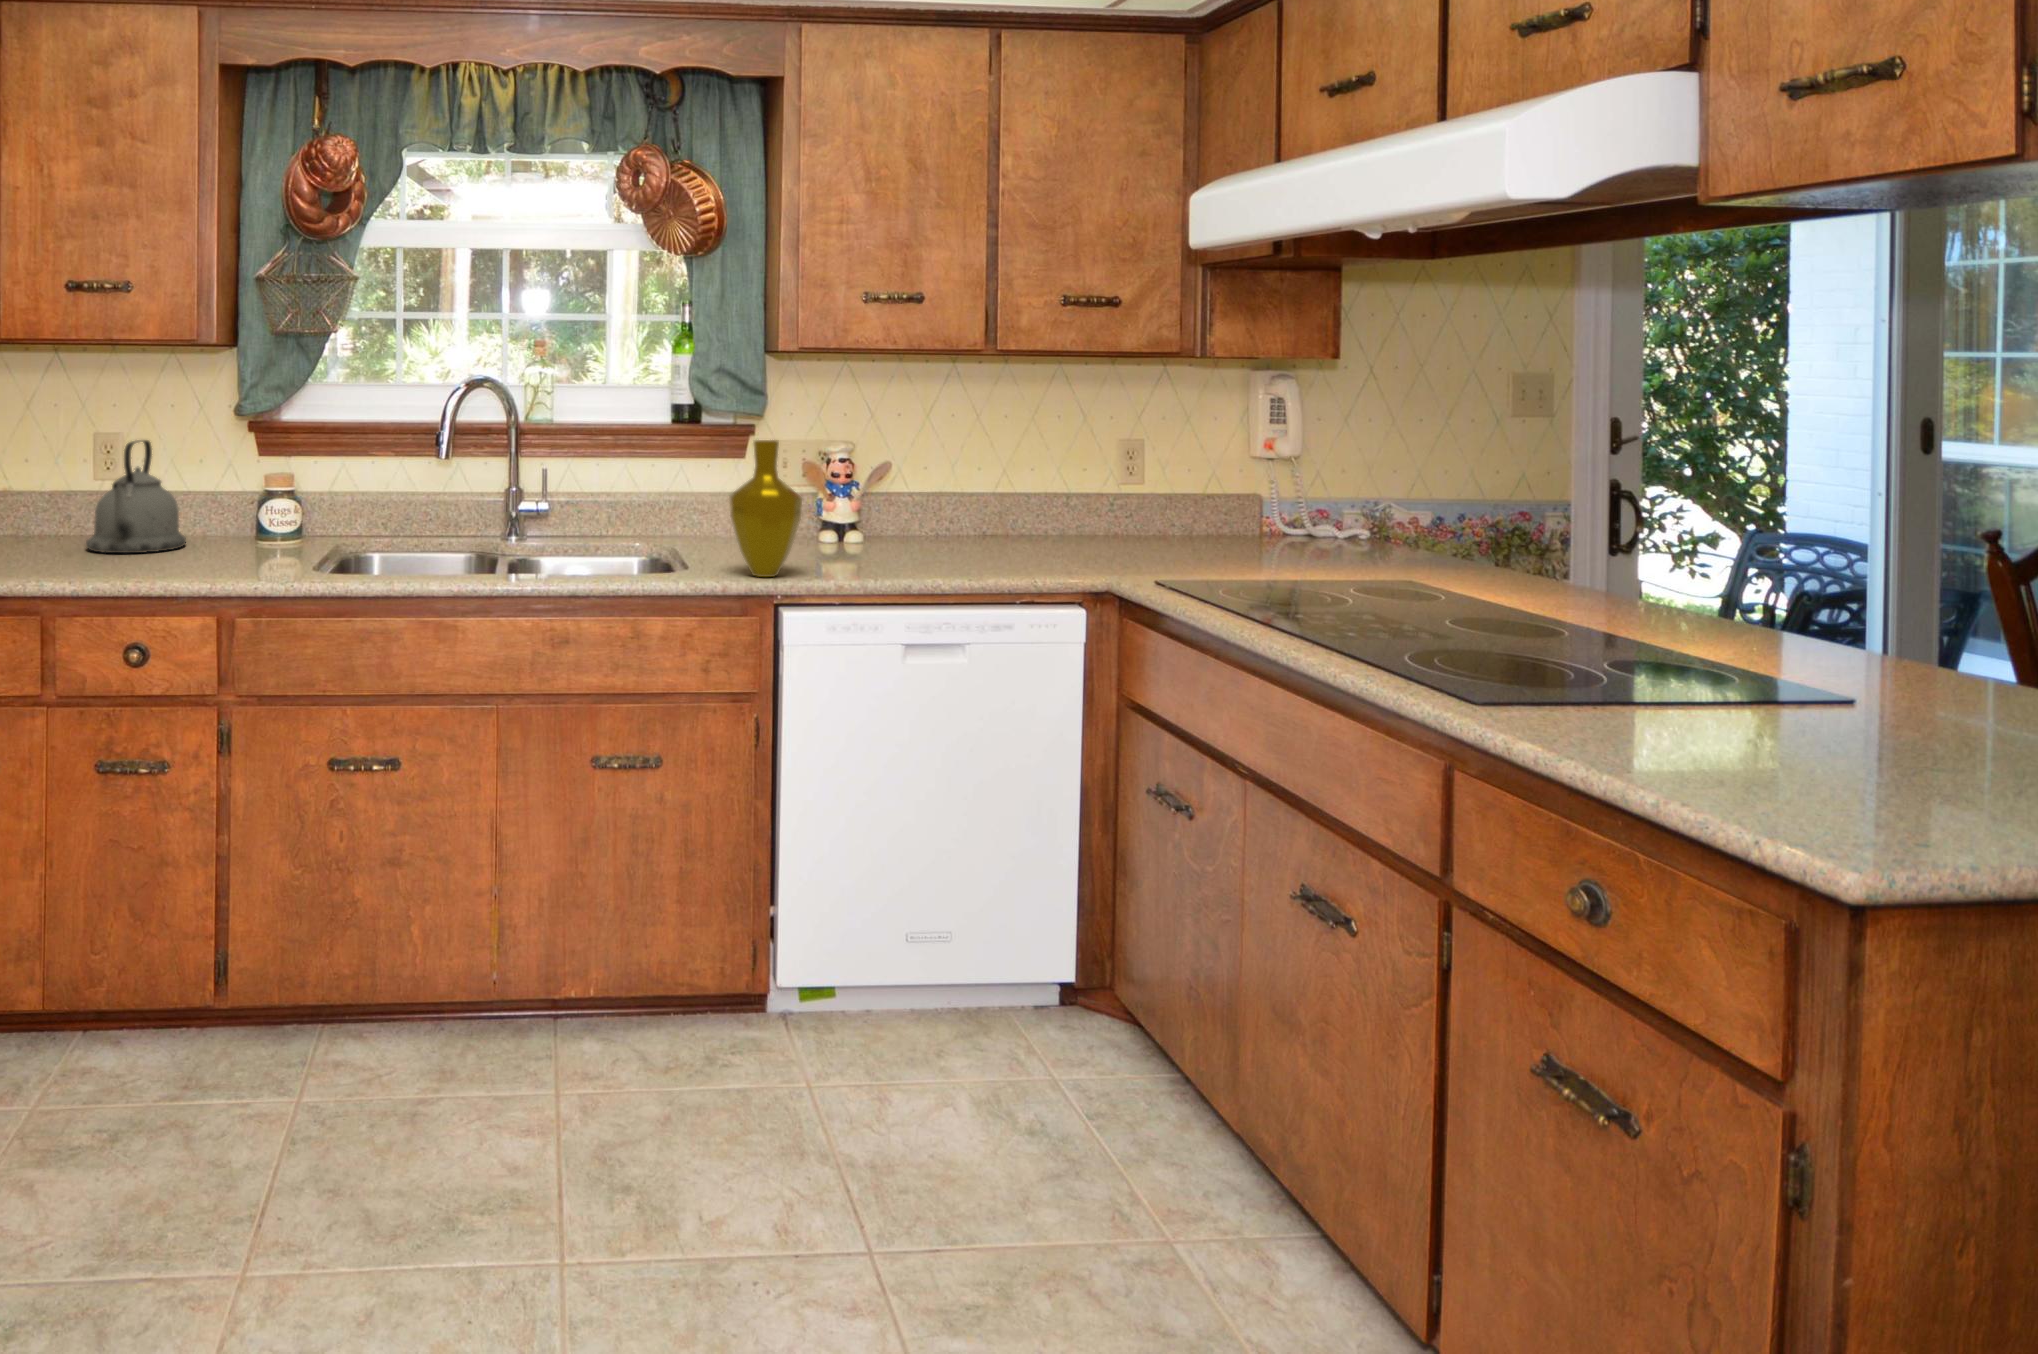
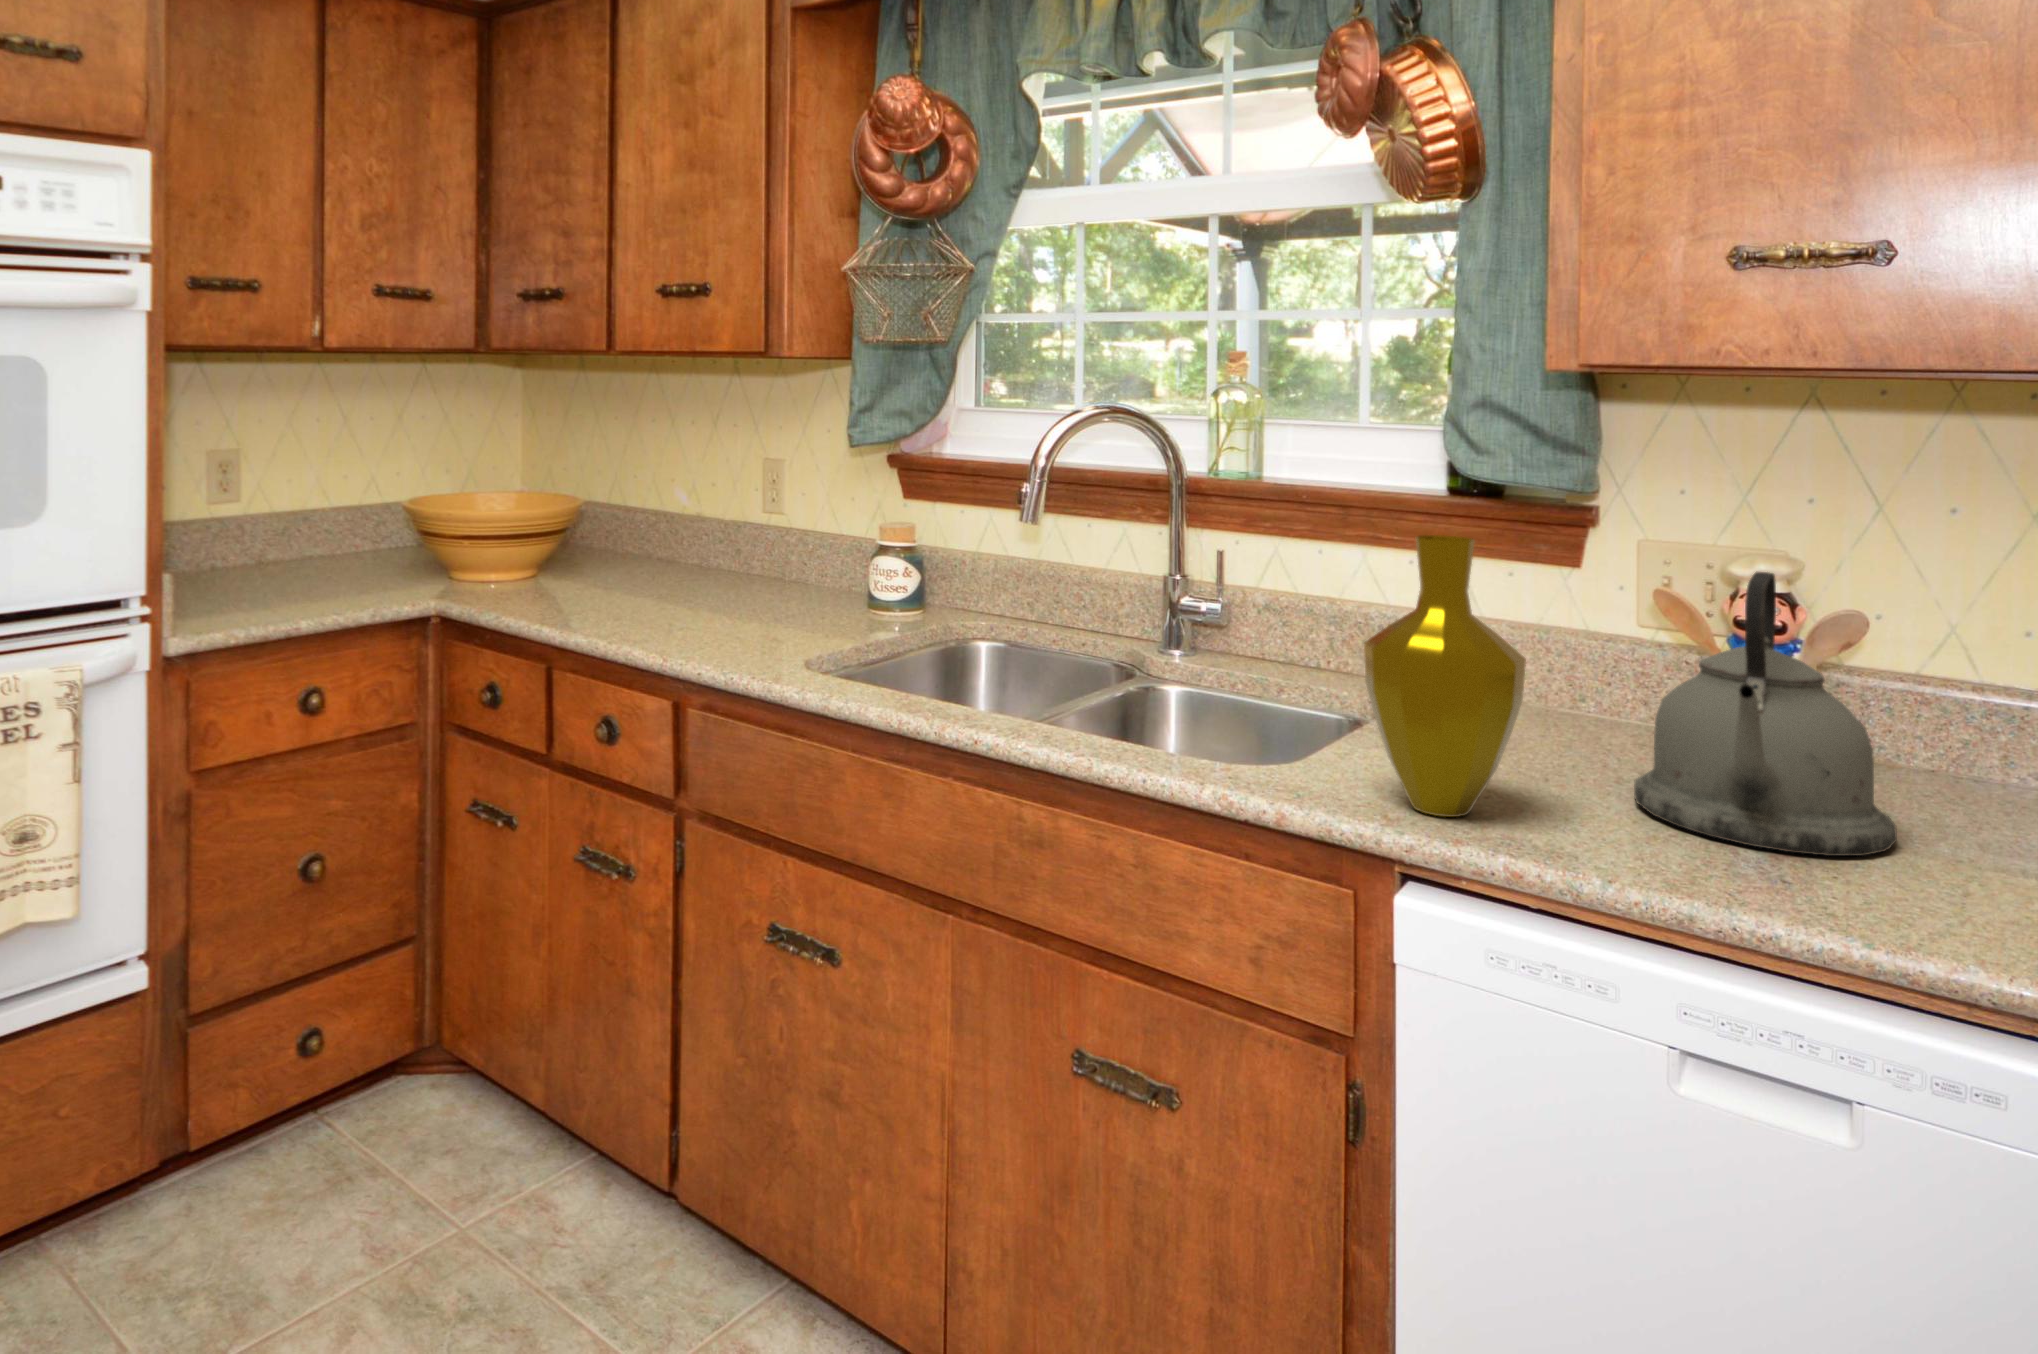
kettle: present [86,440,186,553] -> present [1634,572,1897,856]

